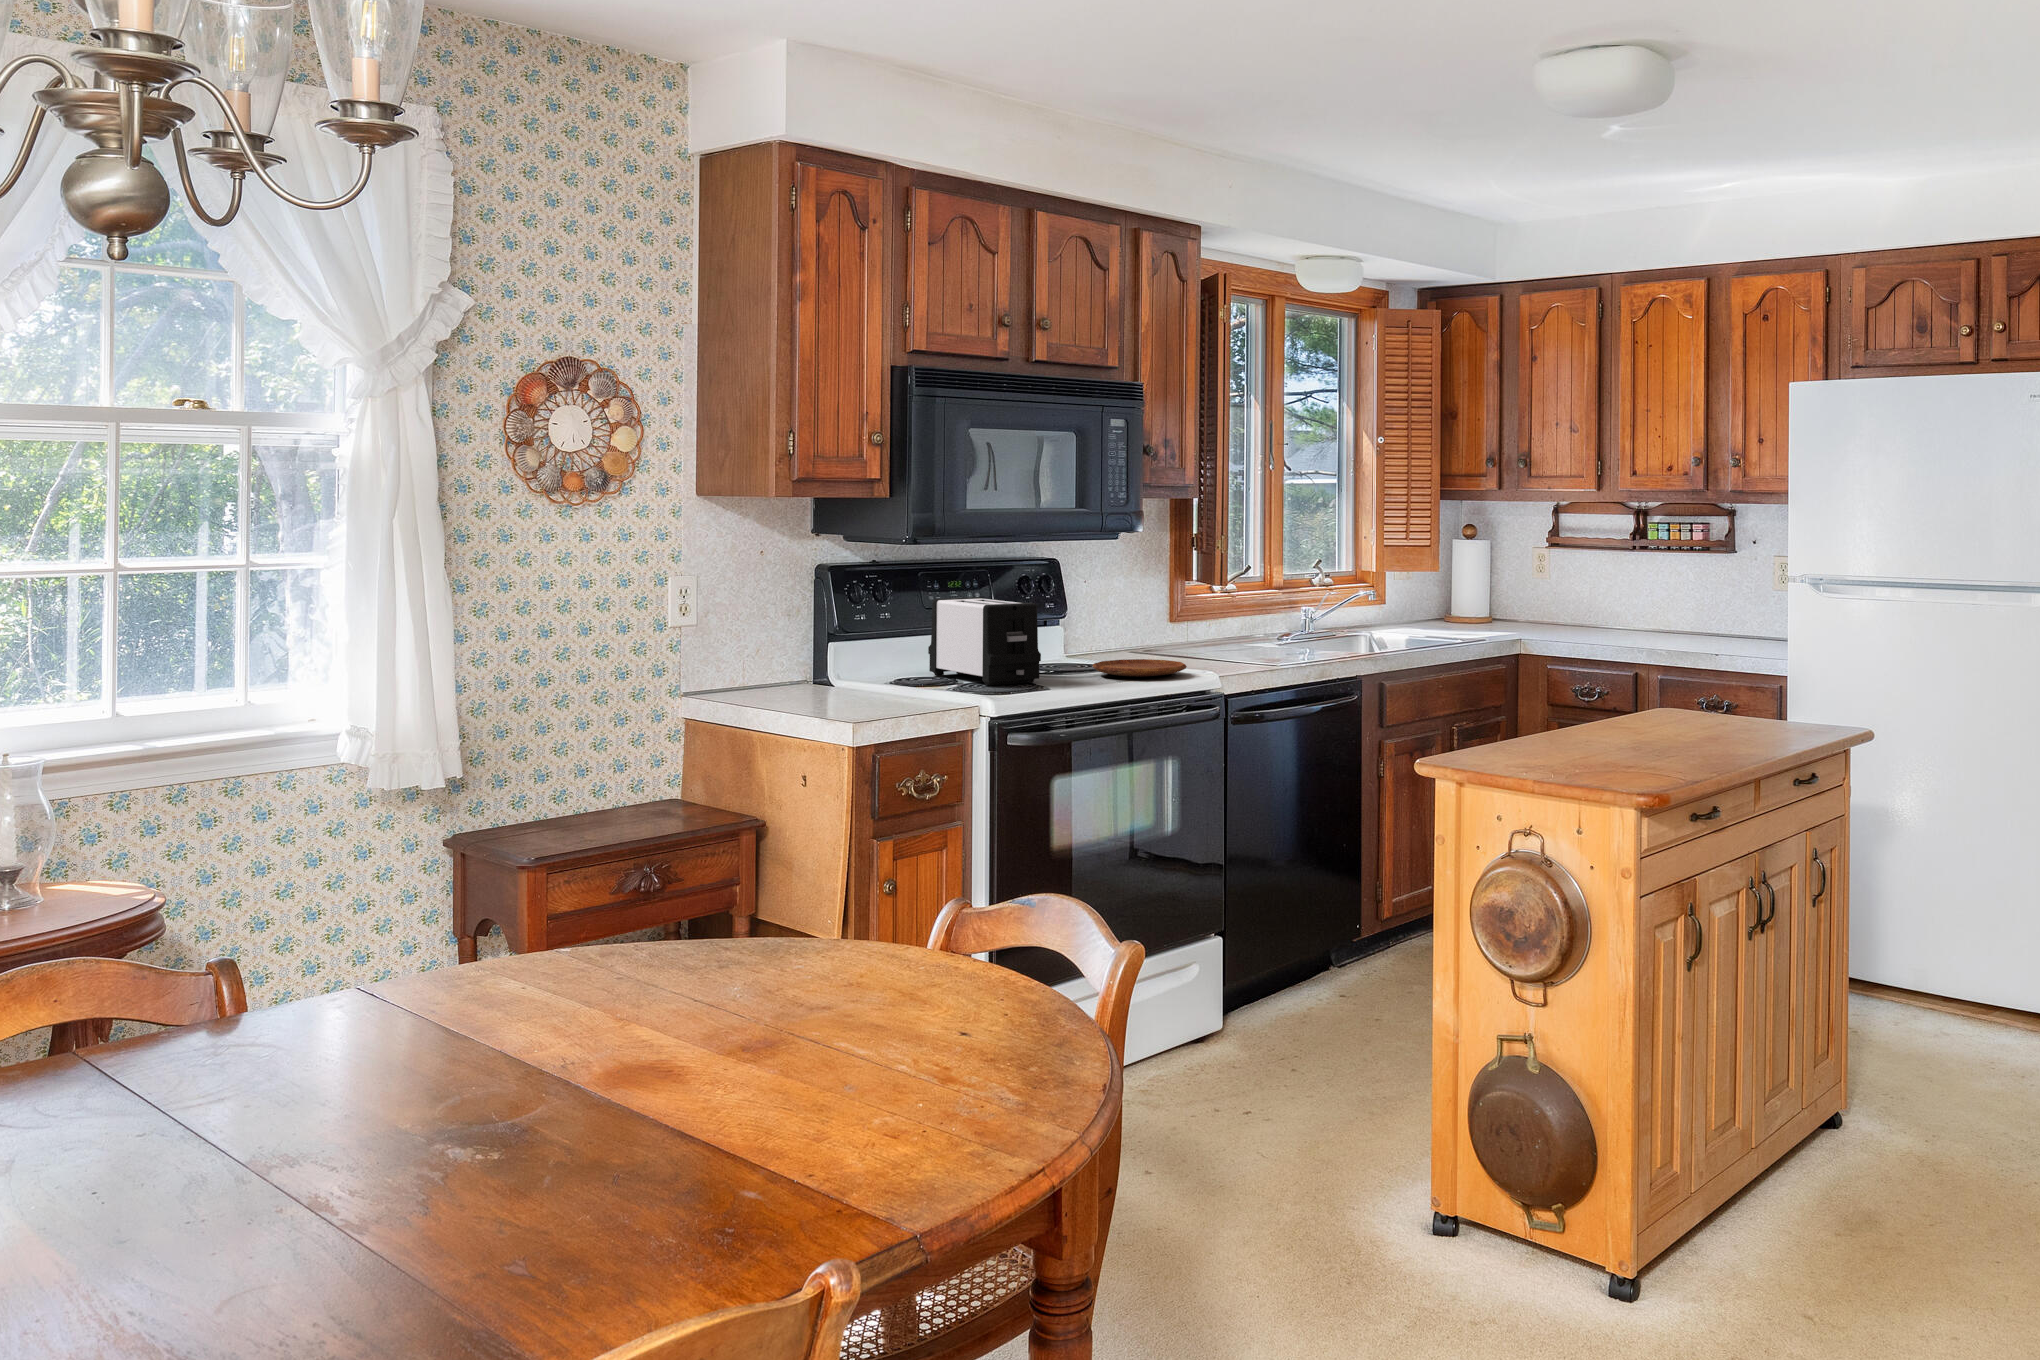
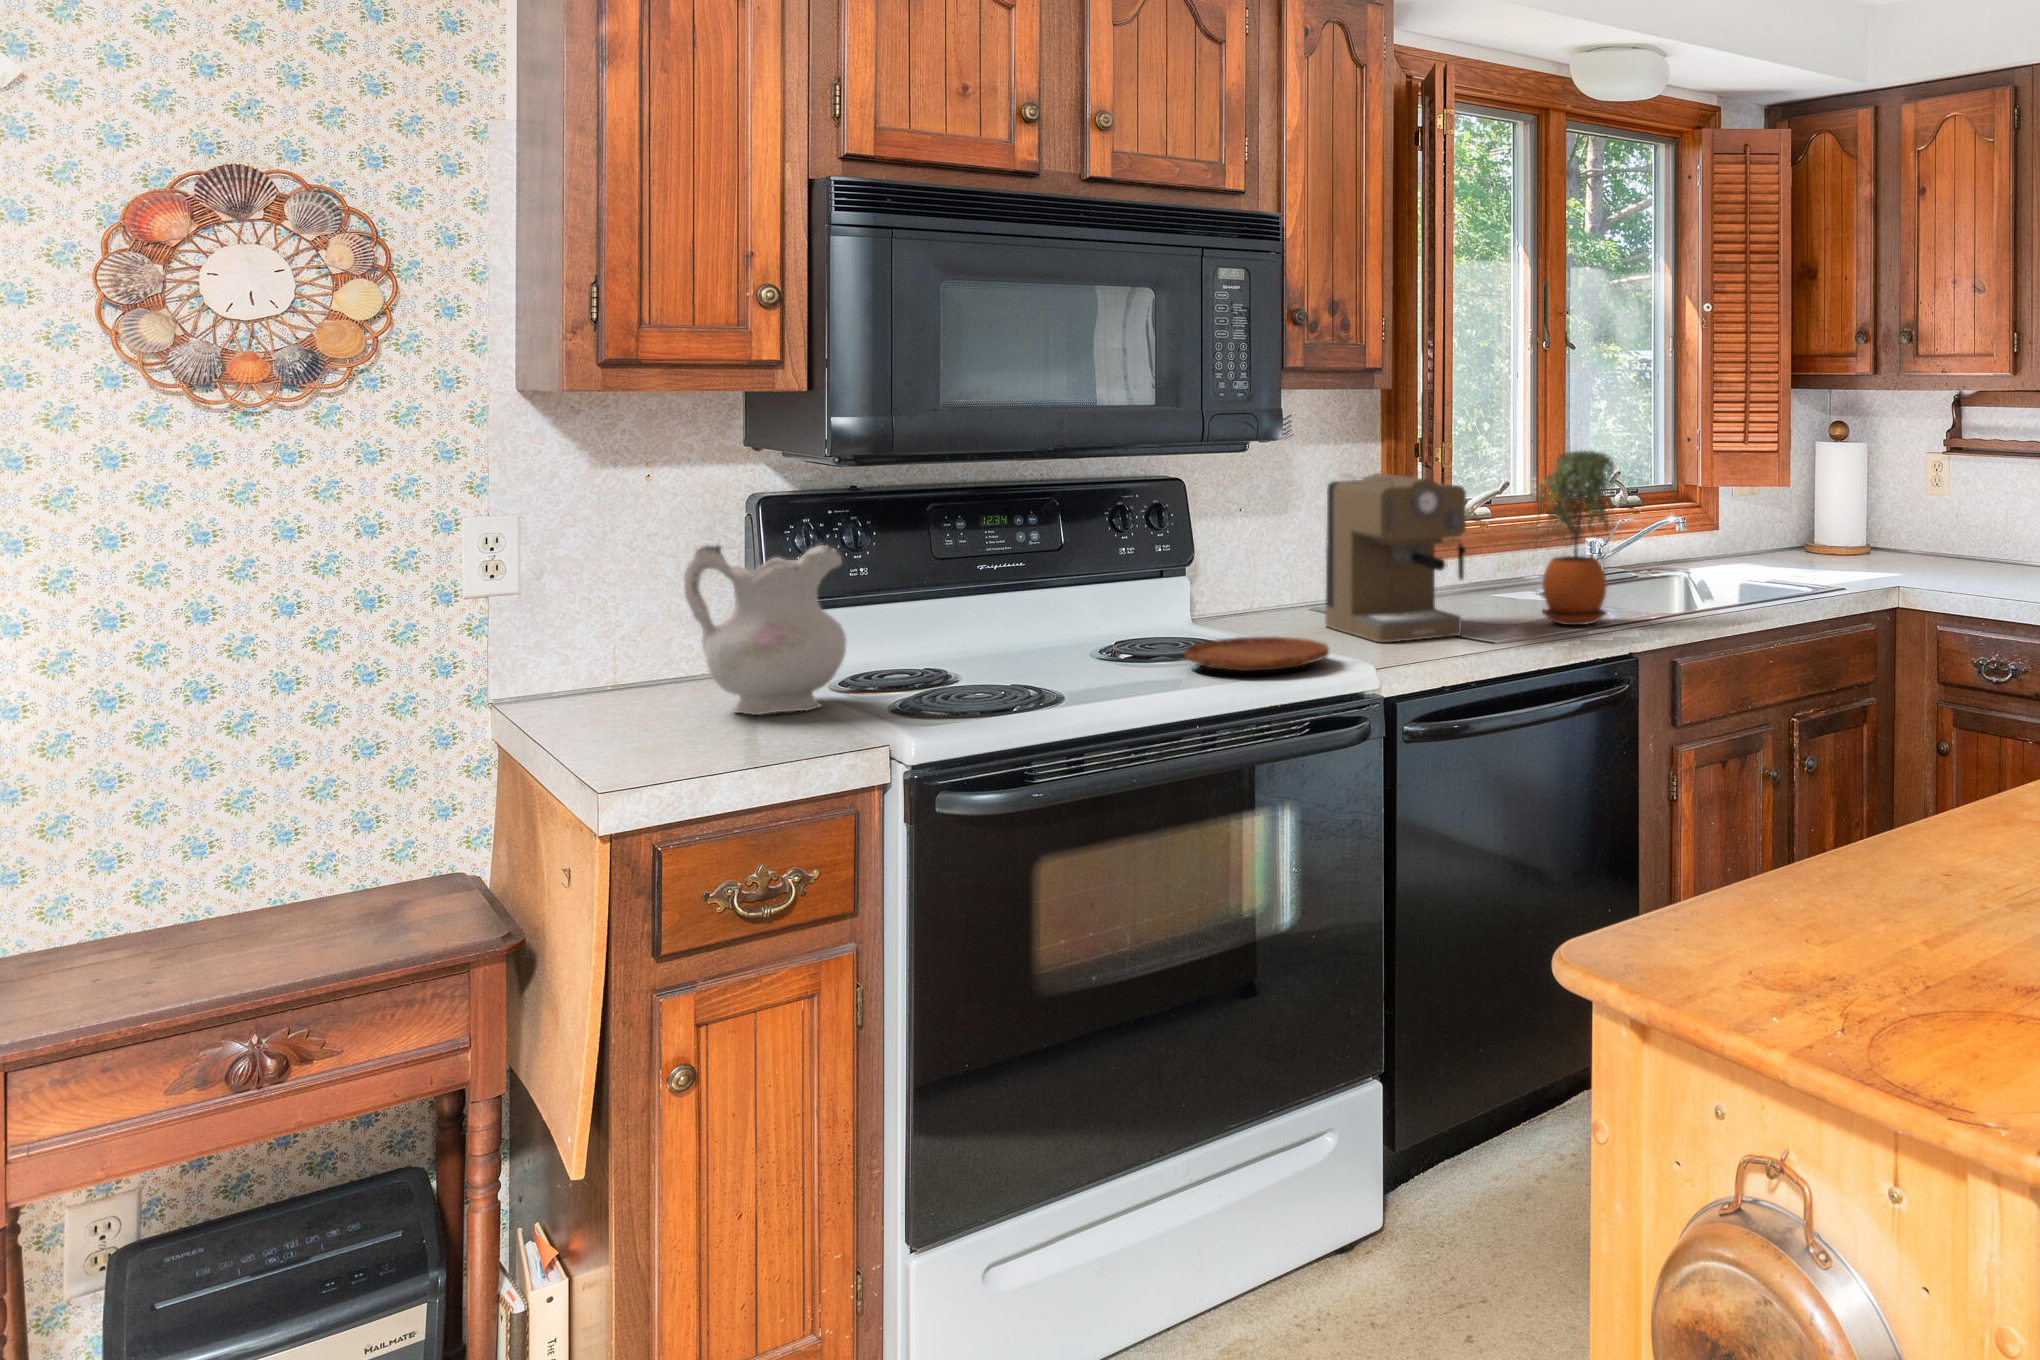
potted plant: none [1291,540,1346,657] -> present [1535,451,1614,625]
coffee maker: none [1155,555,1255,665] -> present [1325,473,1466,642]
ceramic pitcher: none [821,592,913,696] -> present [684,545,846,715]
toaster: present [928,597,1041,685] -> none [940,541,1082,688]

